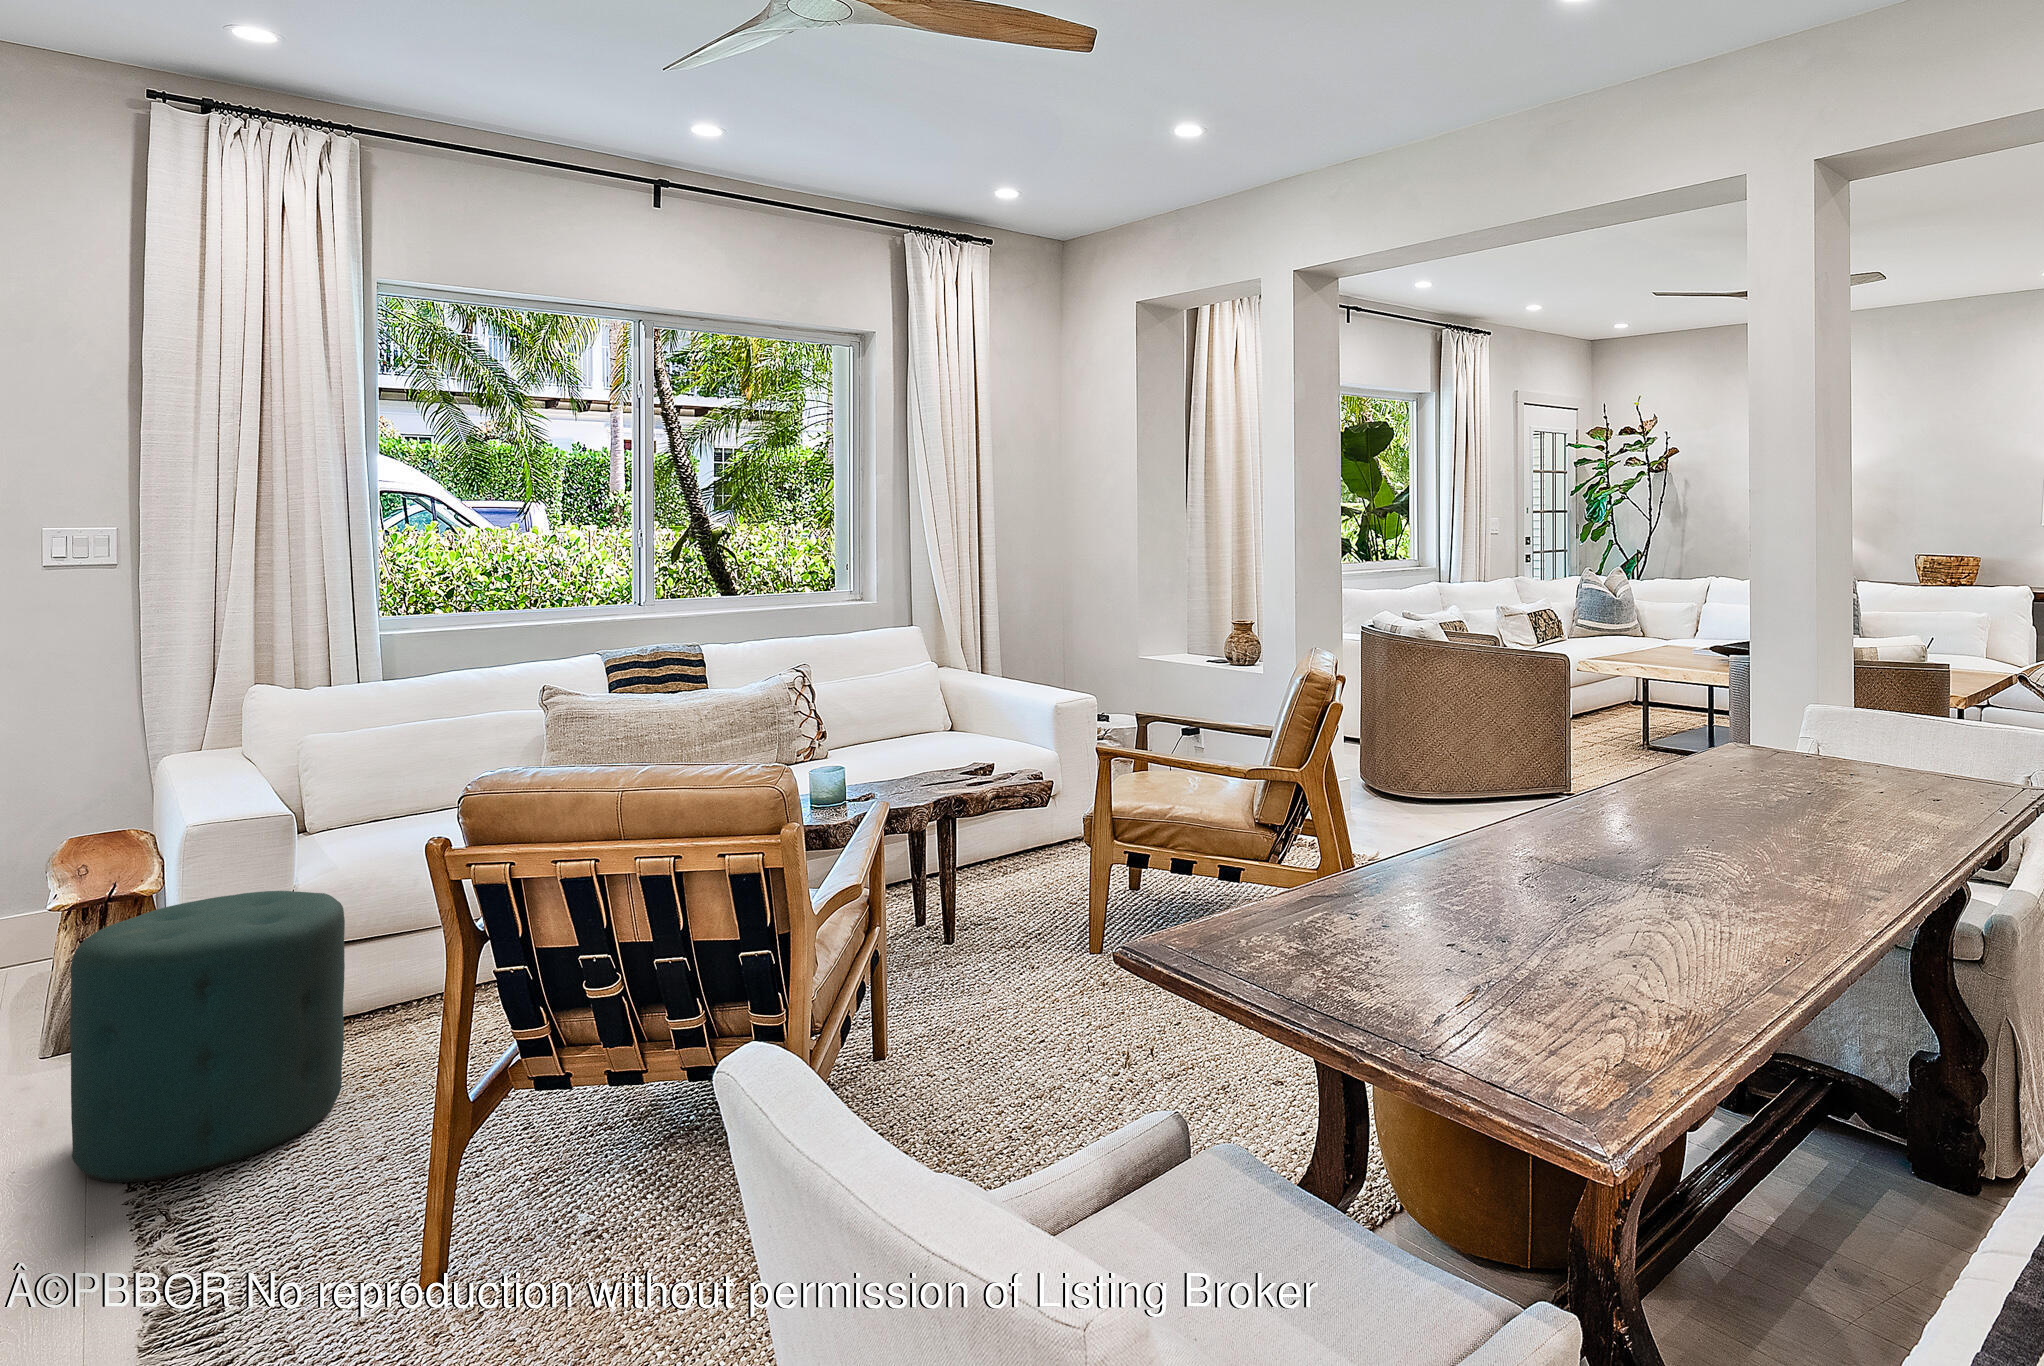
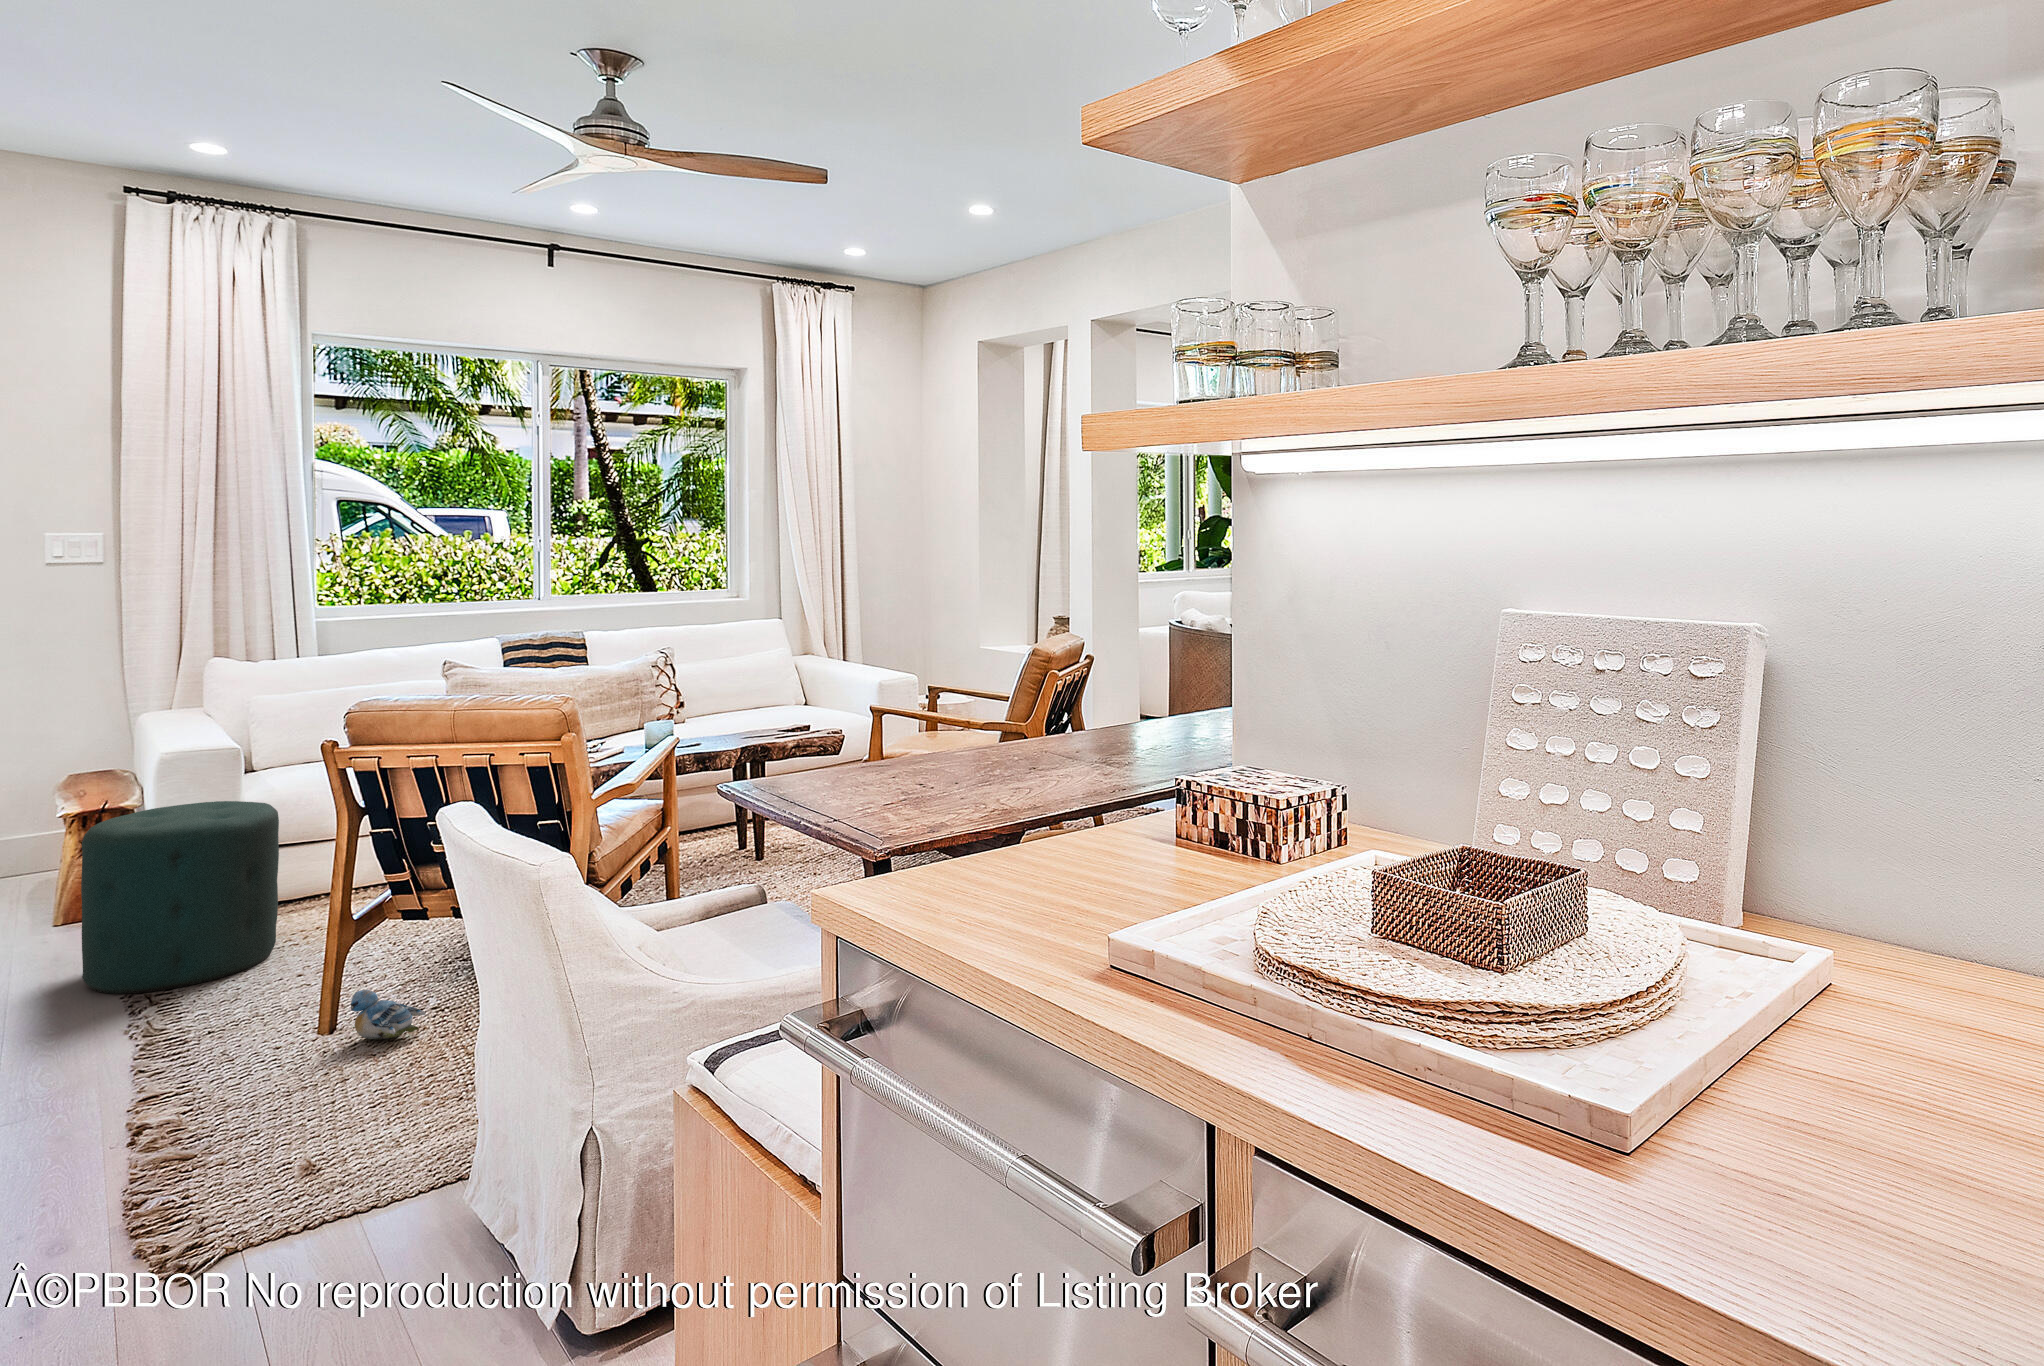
plush toy: none [462,1203,571,1281] -> present [350,990,425,1039]

